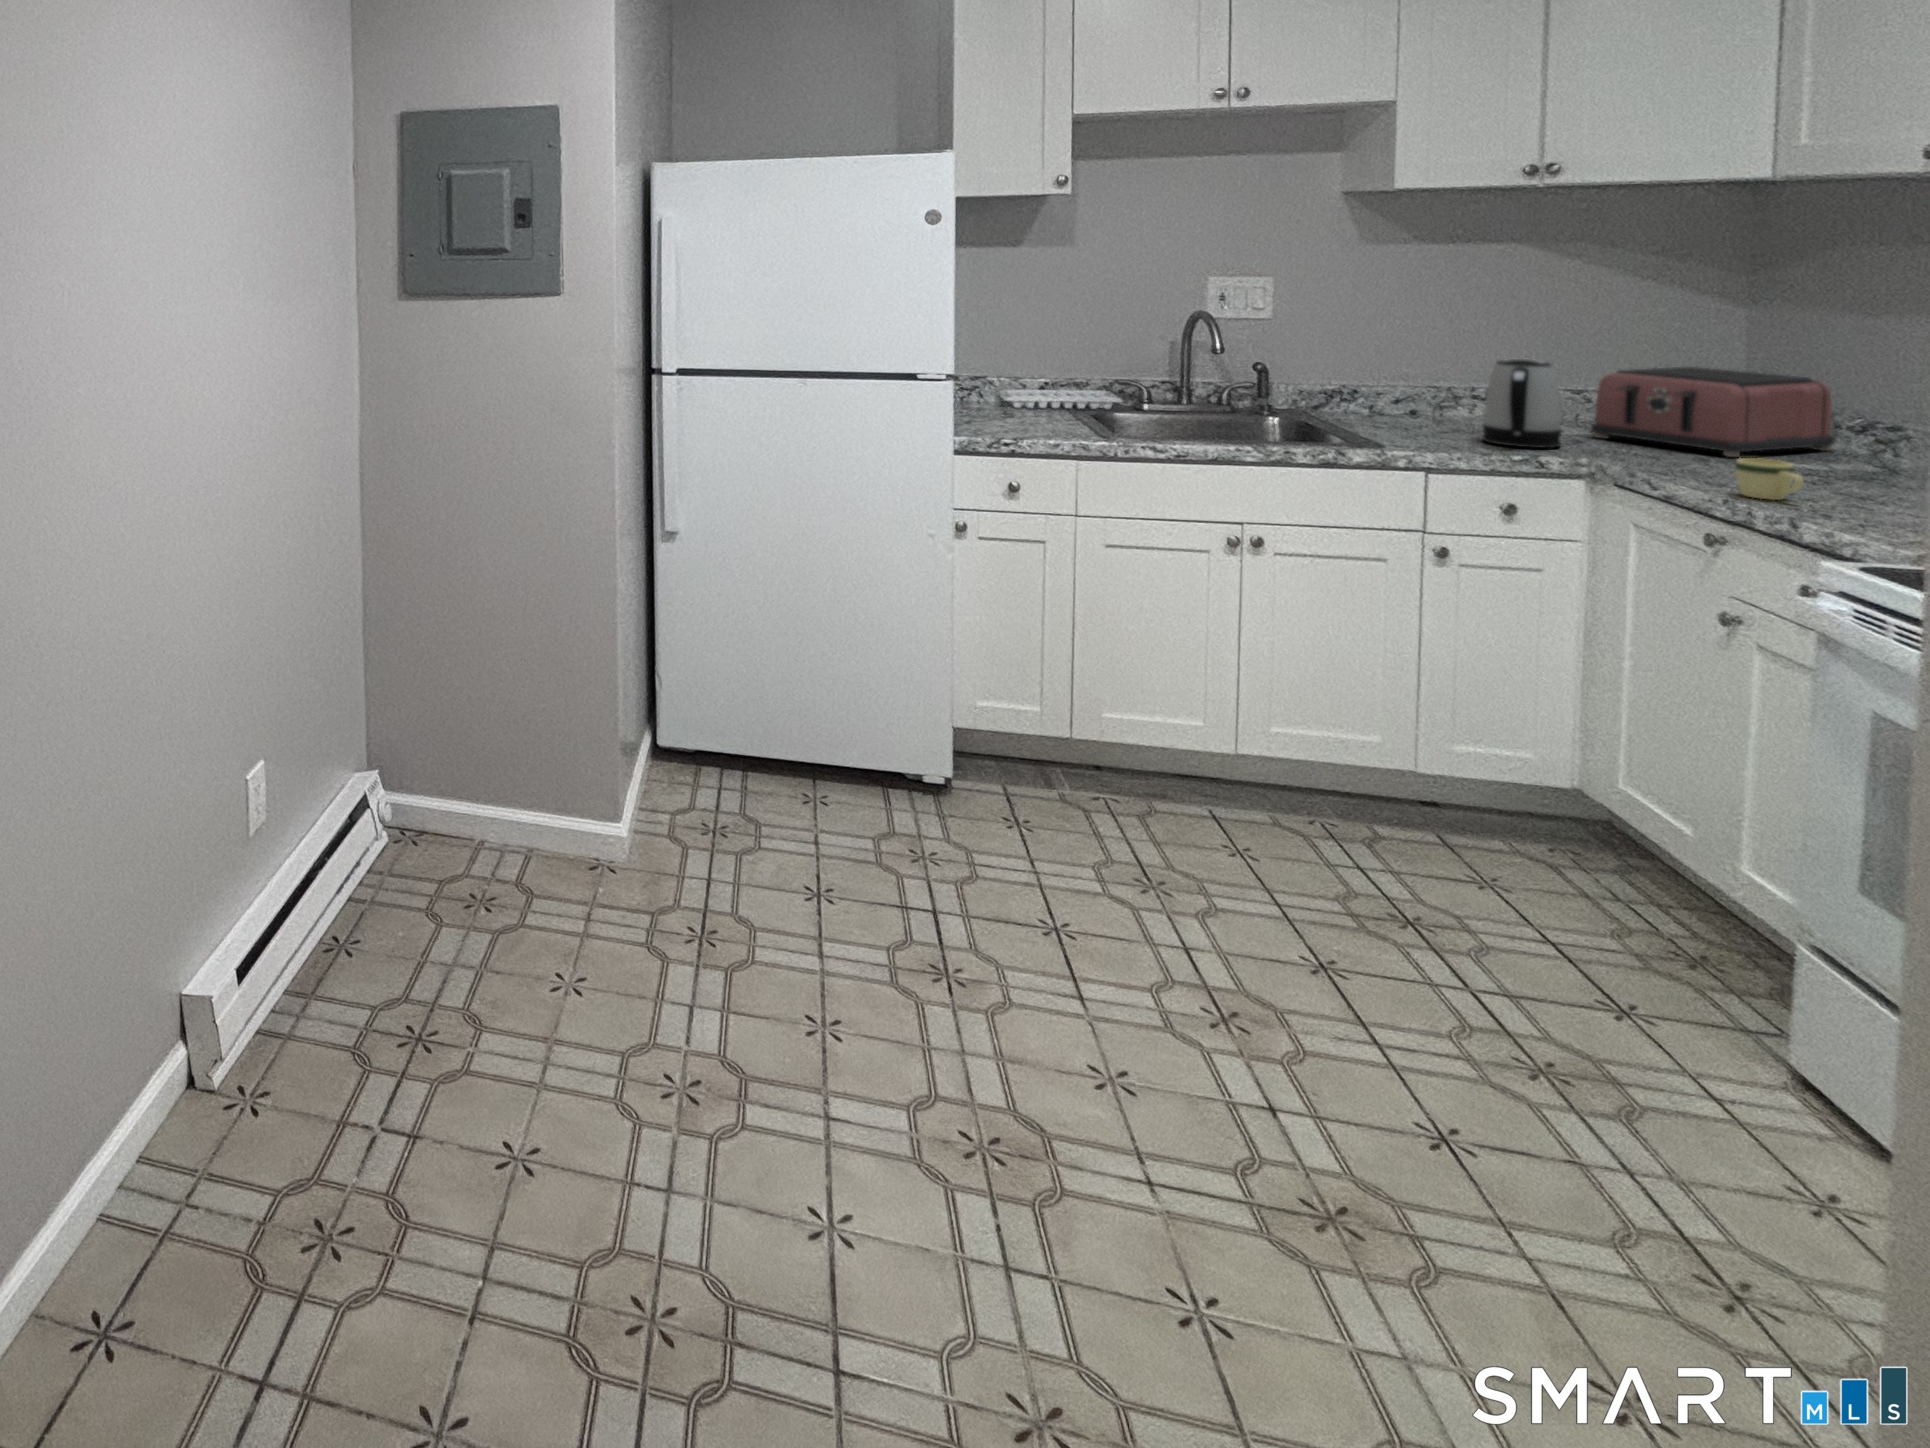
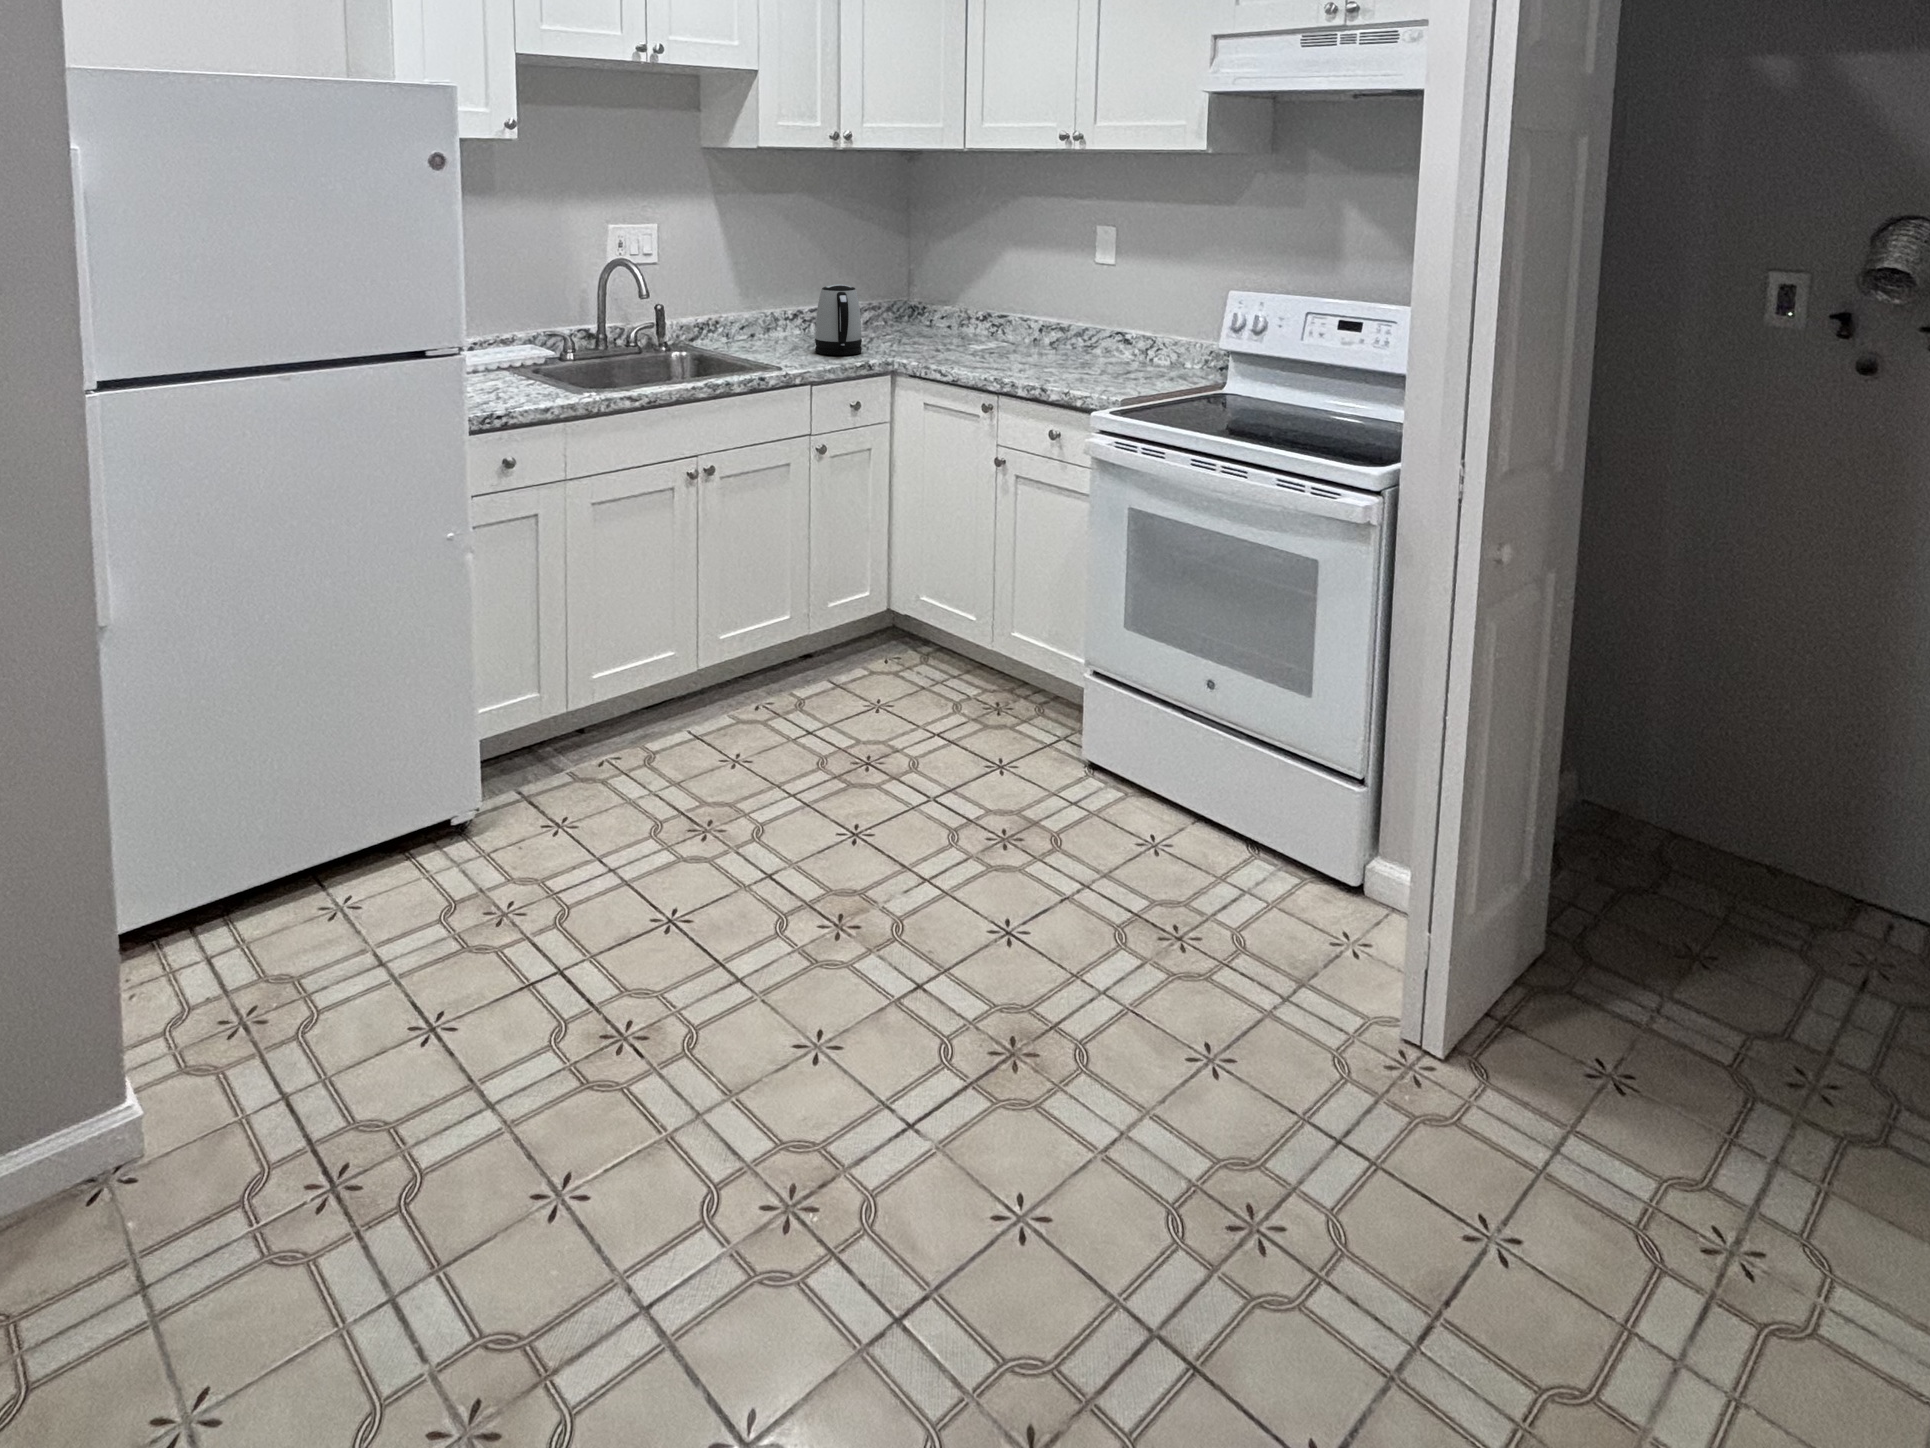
toaster: present [1591,367,1835,457] -> none [863,283,973,346]
mug: present [1735,458,1804,500] -> none [986,346,1023,375]

